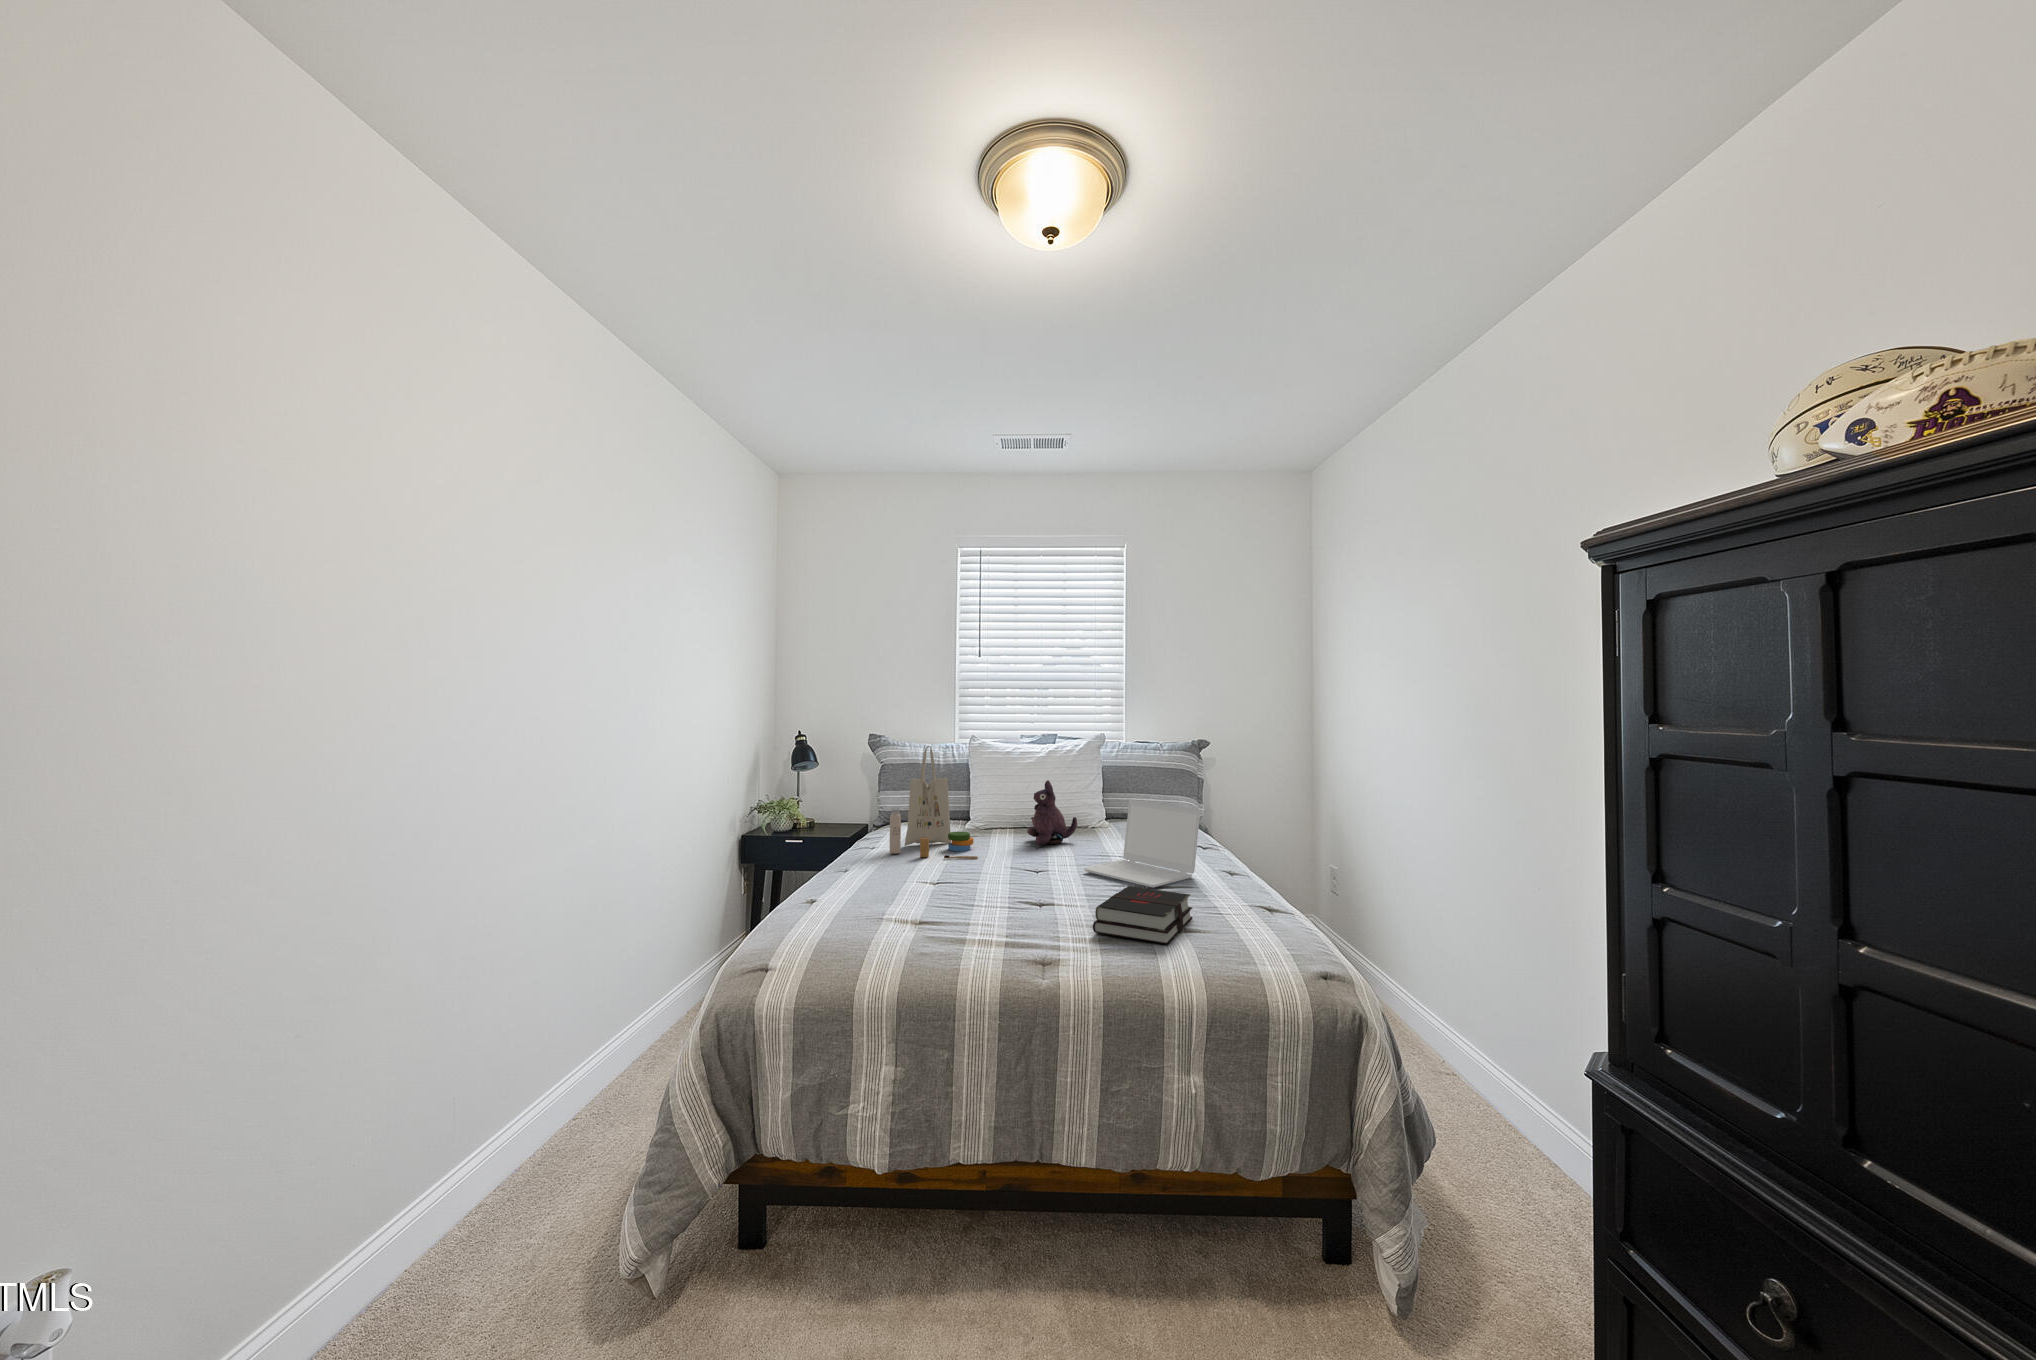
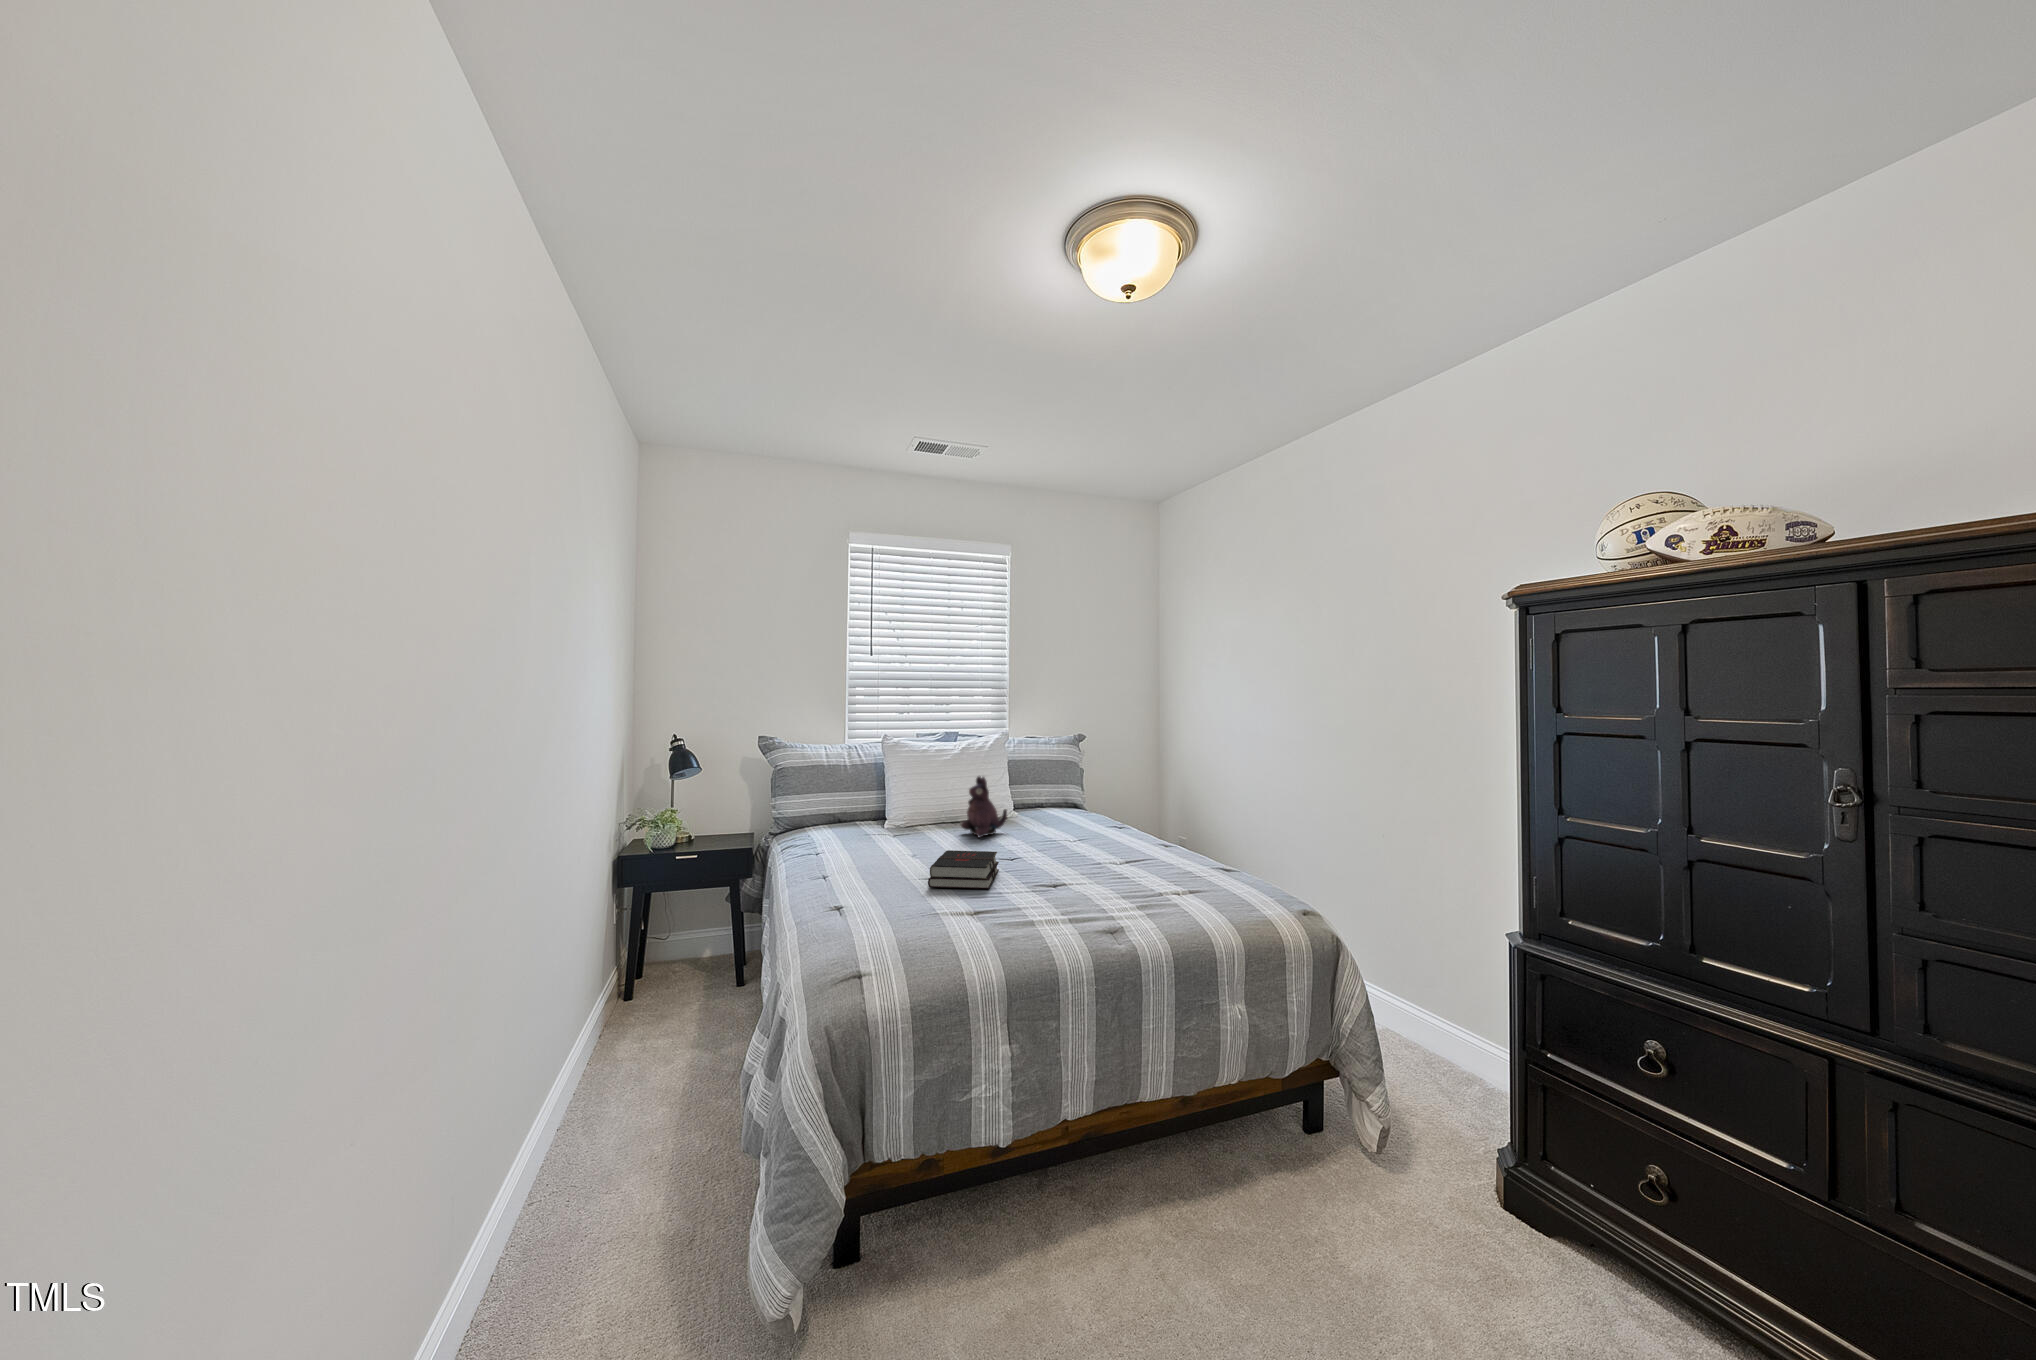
tote bag: present [890,746,978,859] -> none [842,747,937,857]
laptop: present [1084,800,1200,887] -> none [1050,789,1146,863]
hardback book: present [1093,886,1192,944] -> present [928,850,999,889]

